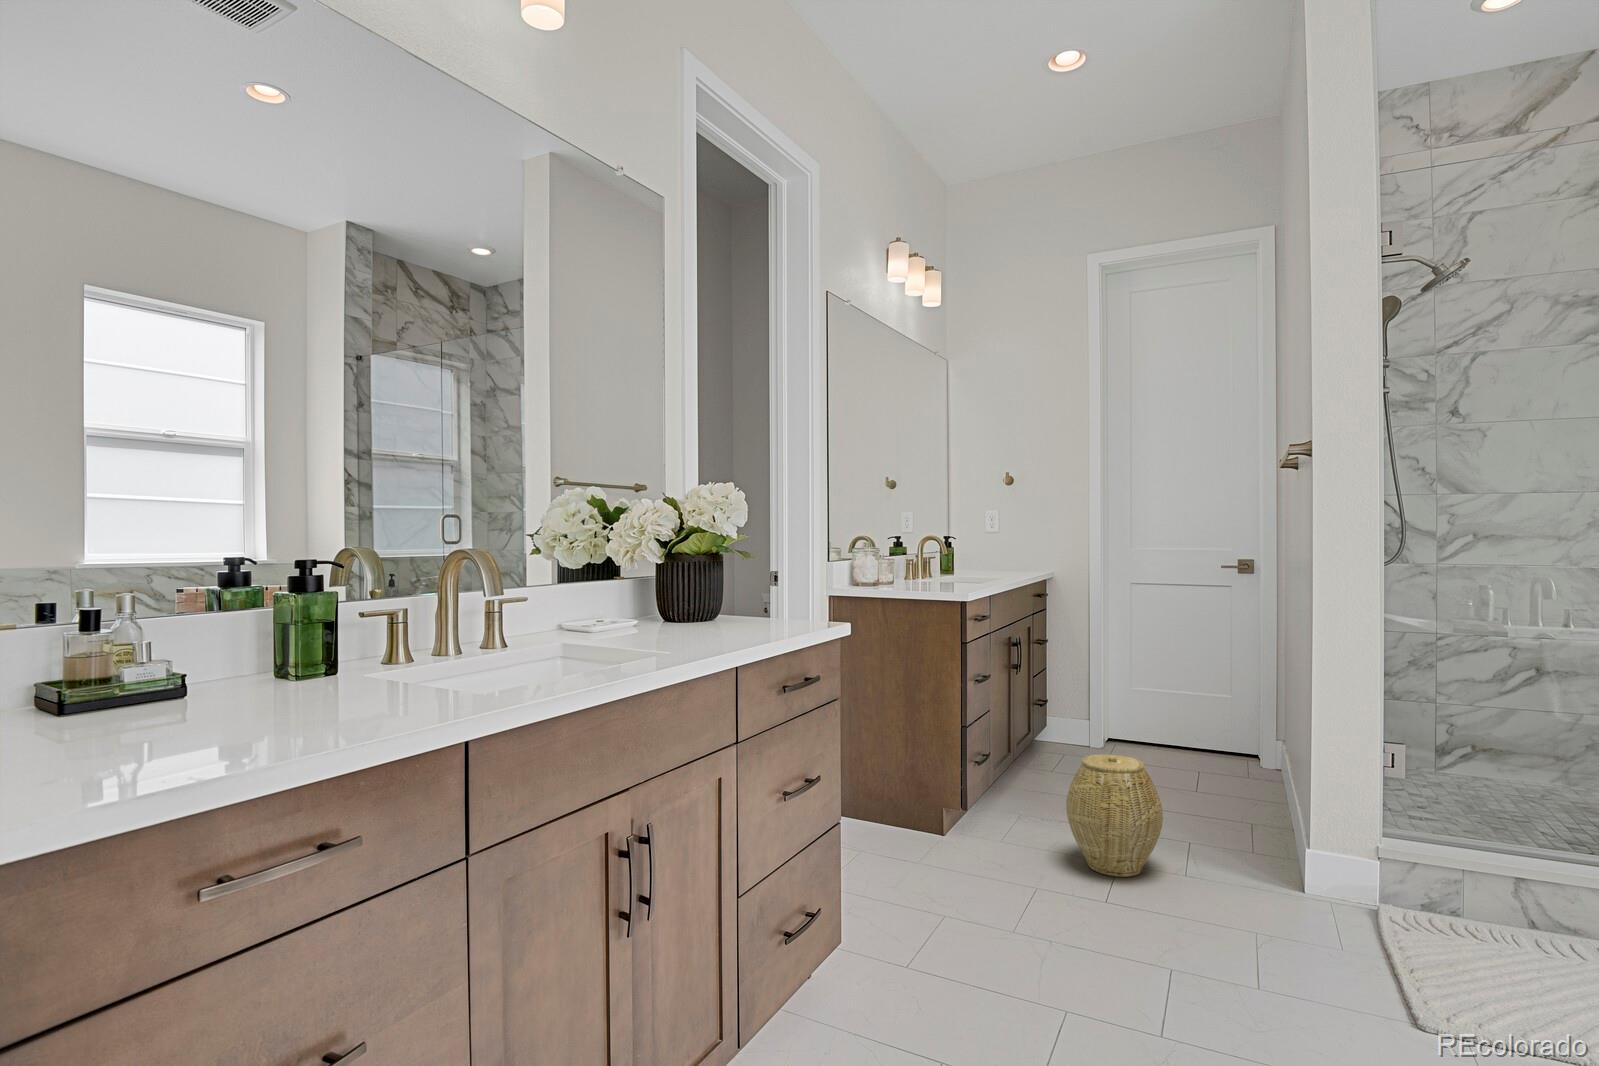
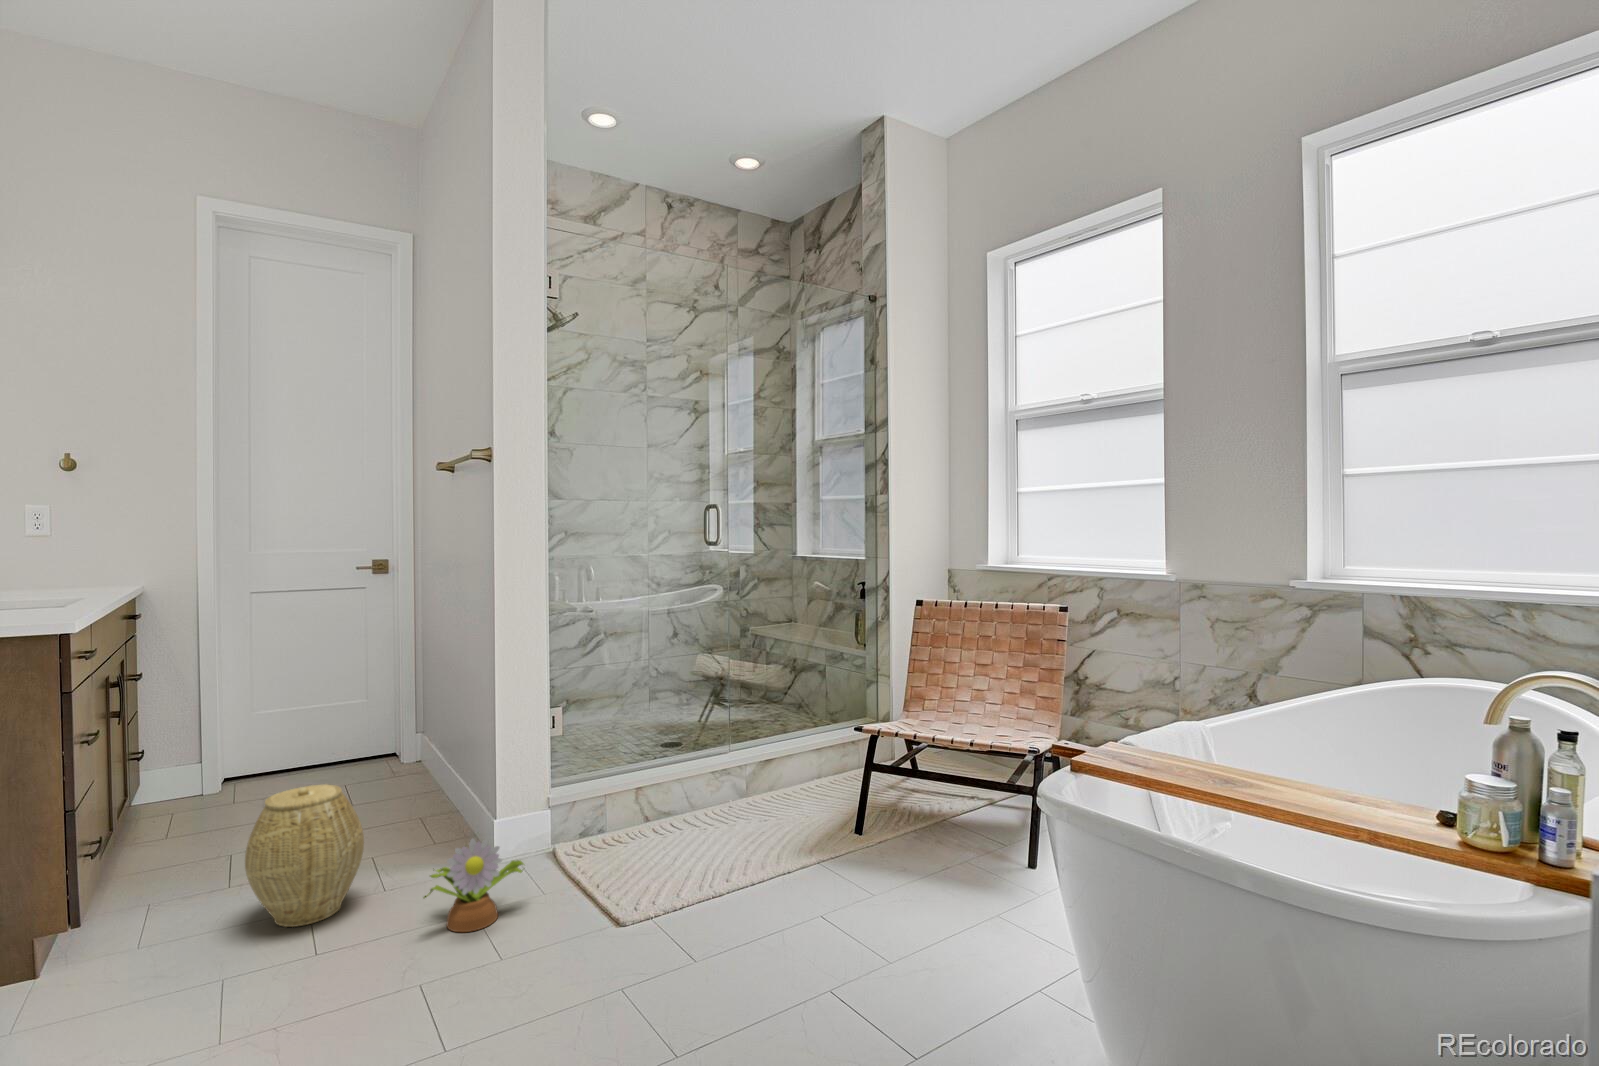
decorative plant: none [1192,851,1312,950] -> present [424,839,524,932]

